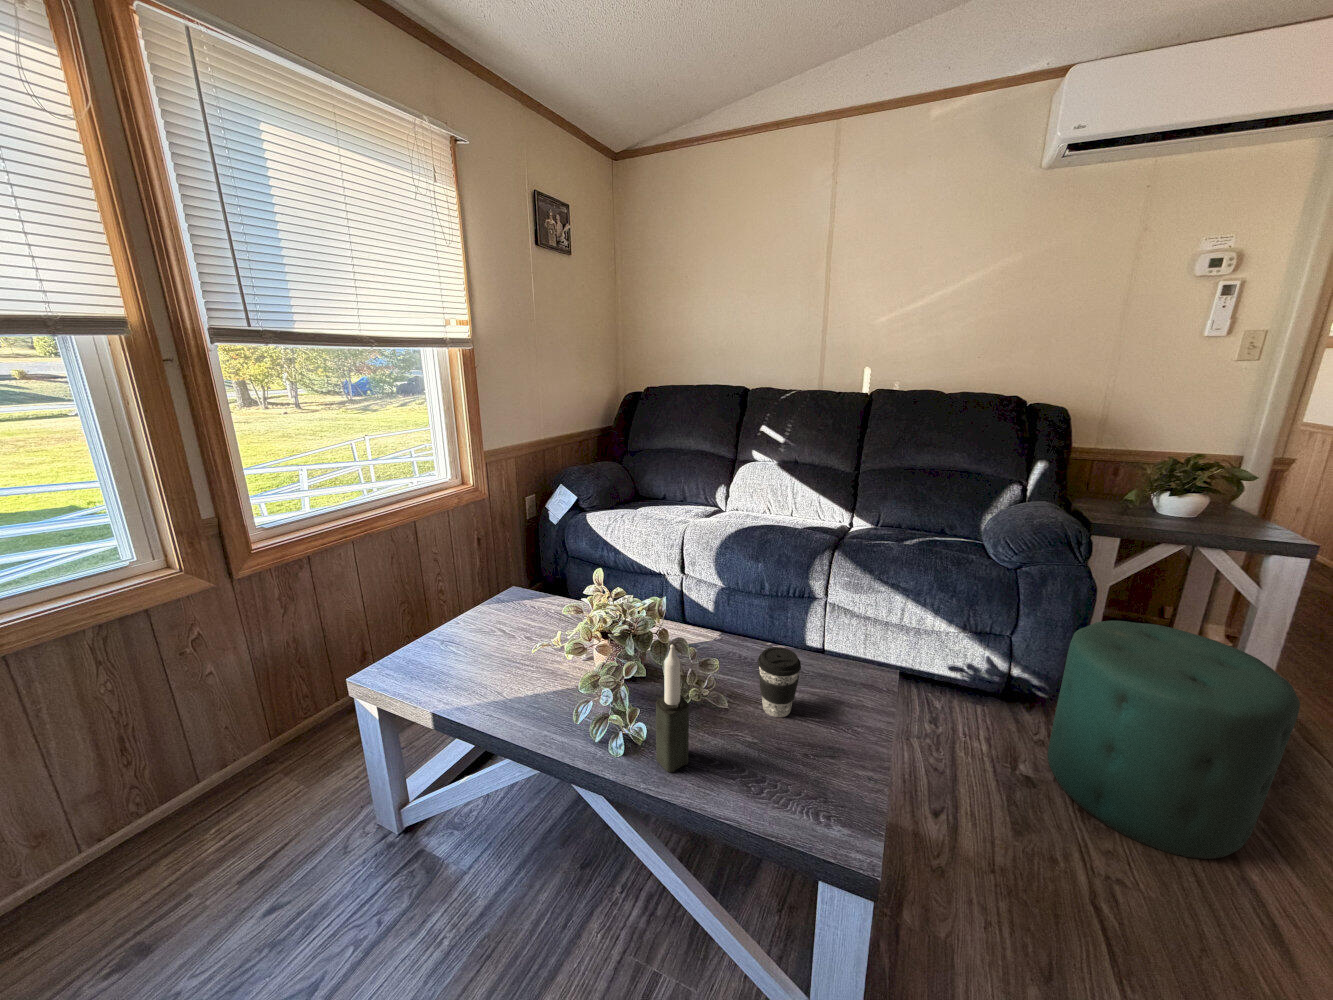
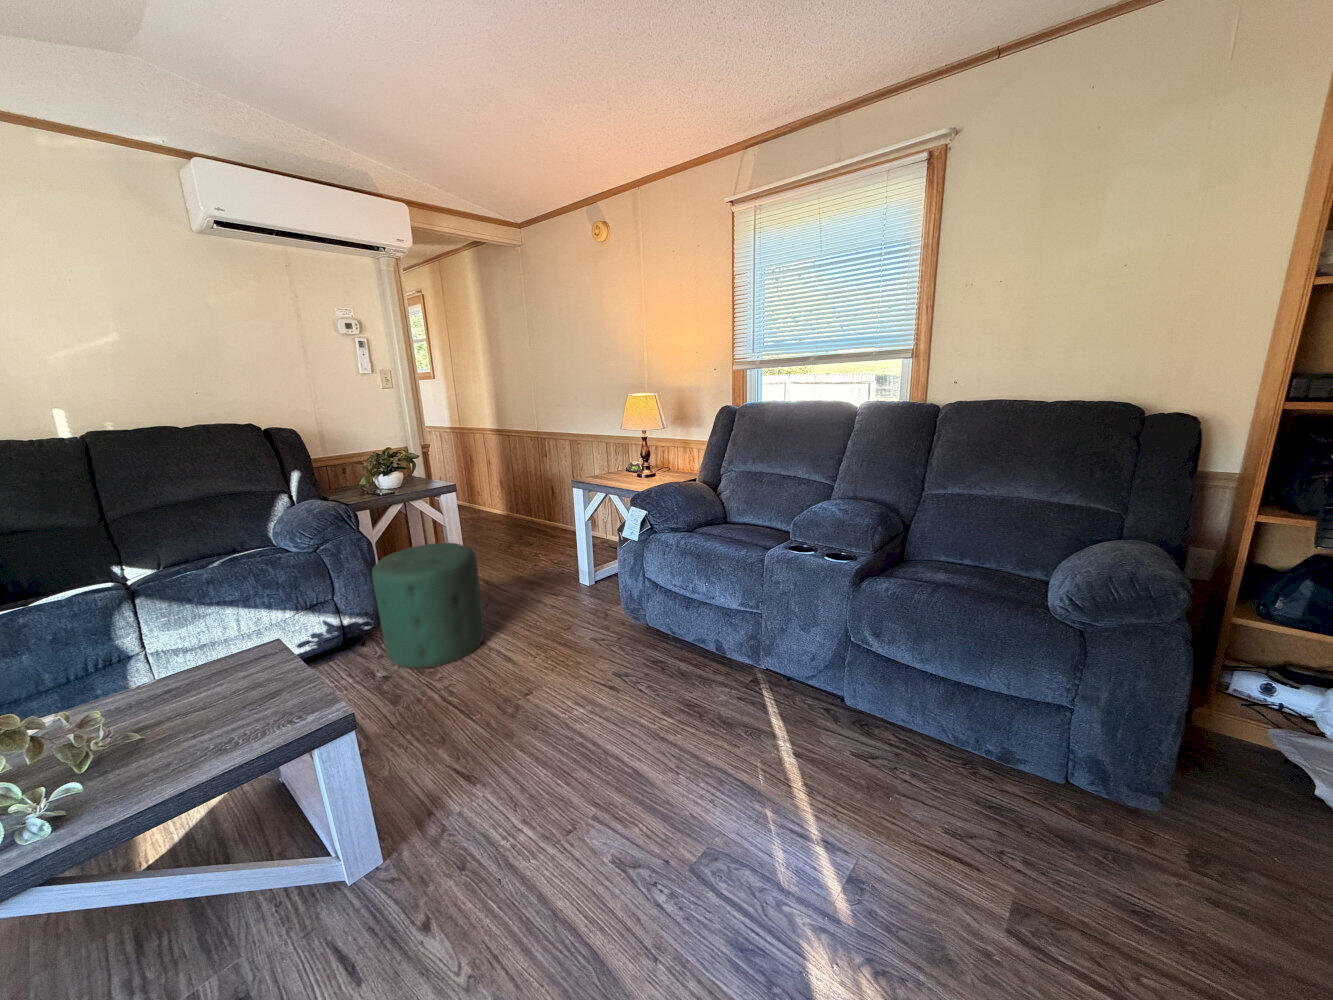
candle: present [656,645,689,772] -> none [79,672,143,799]
coffee cup: present [758,647,801,717] -> none [156,651,210,715]

